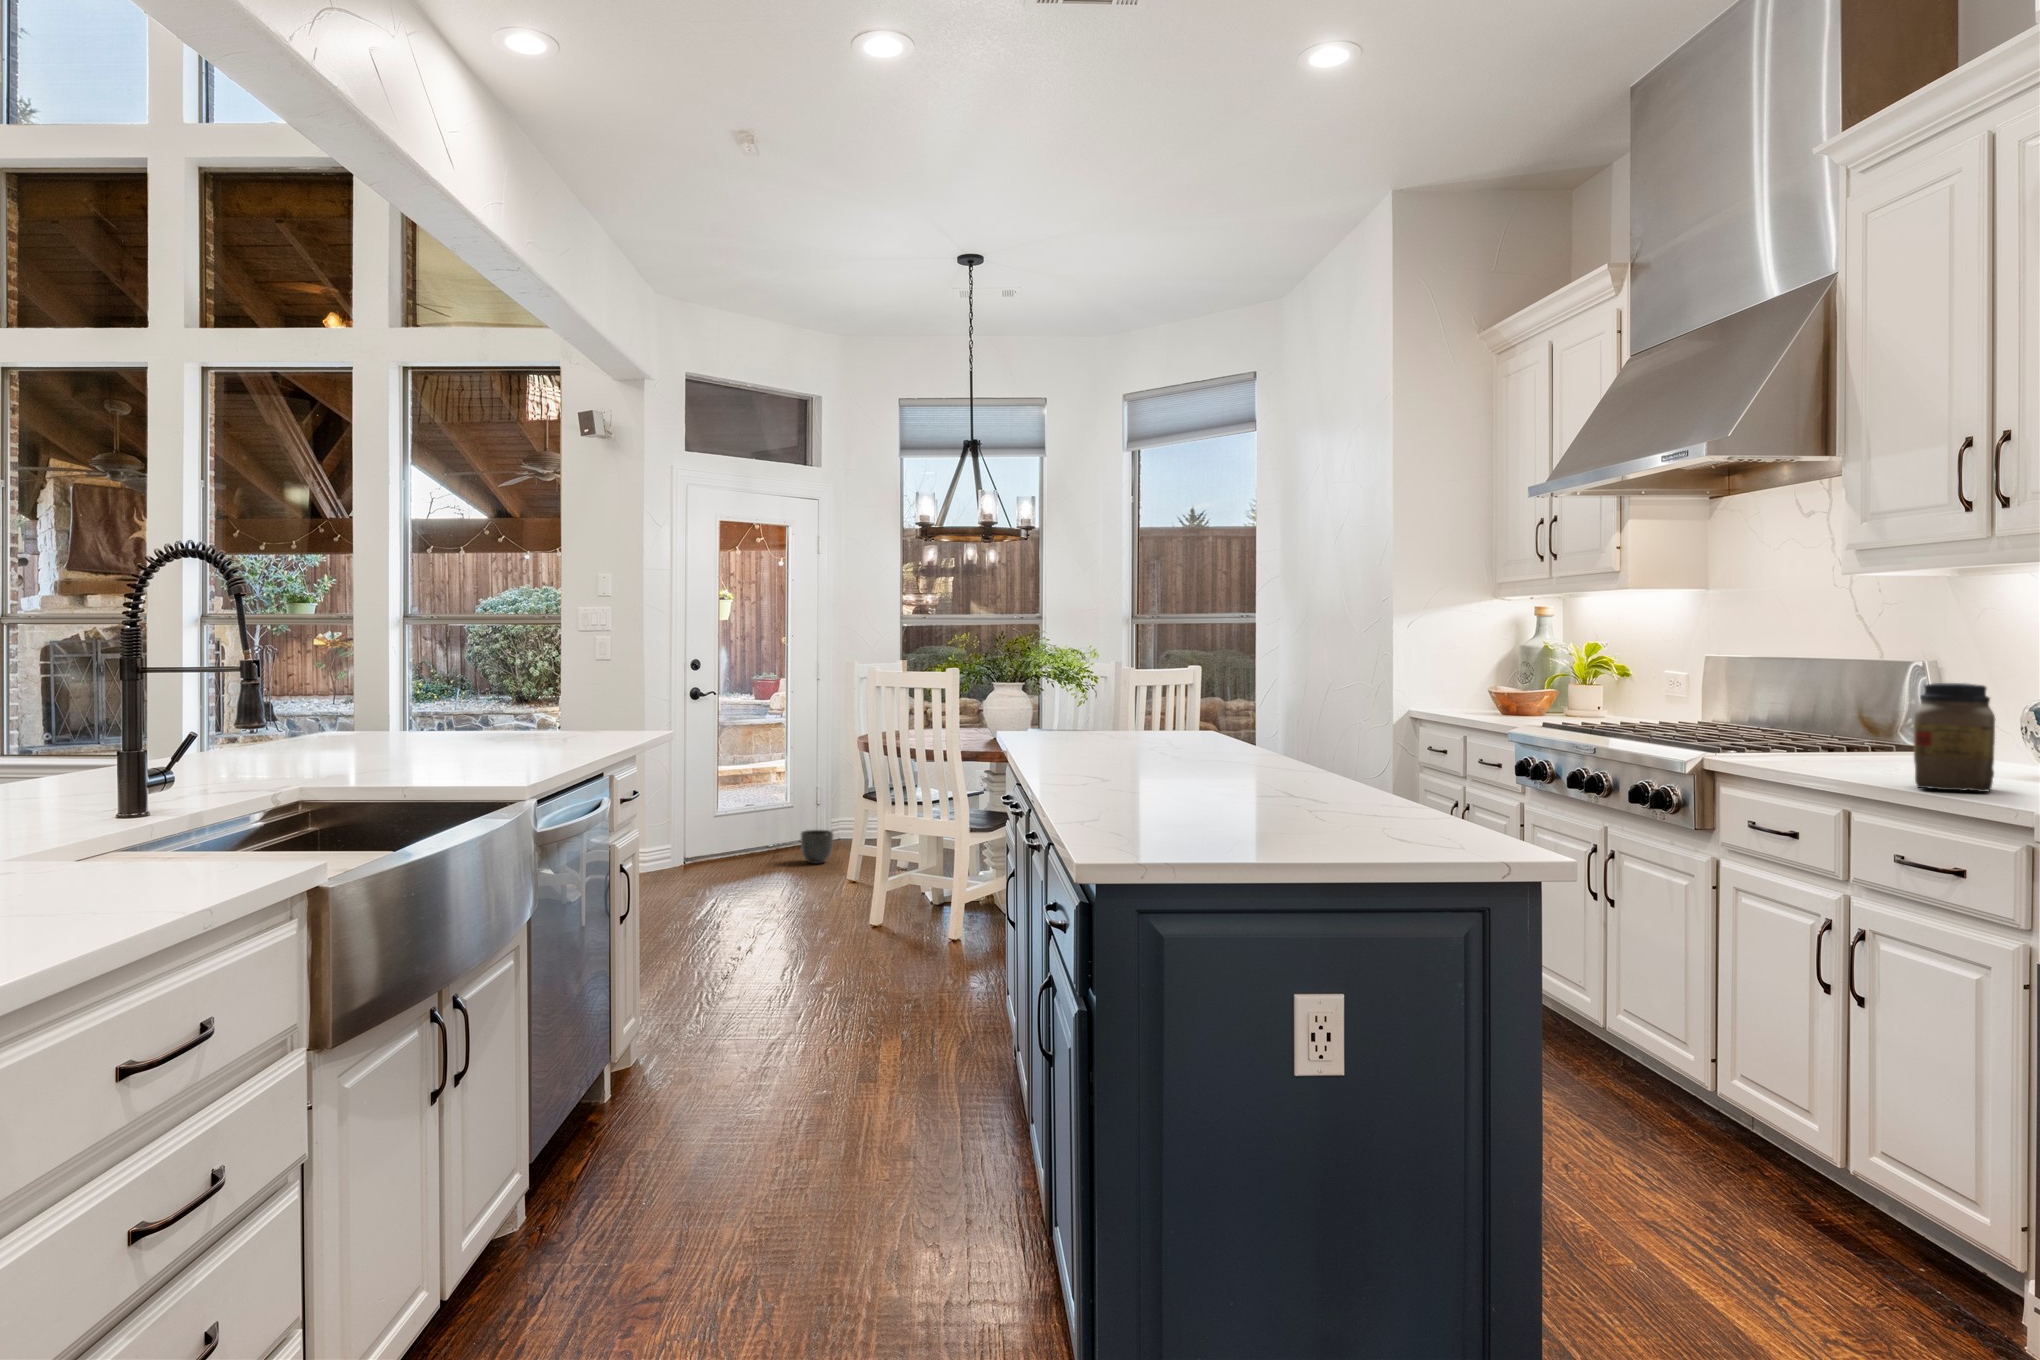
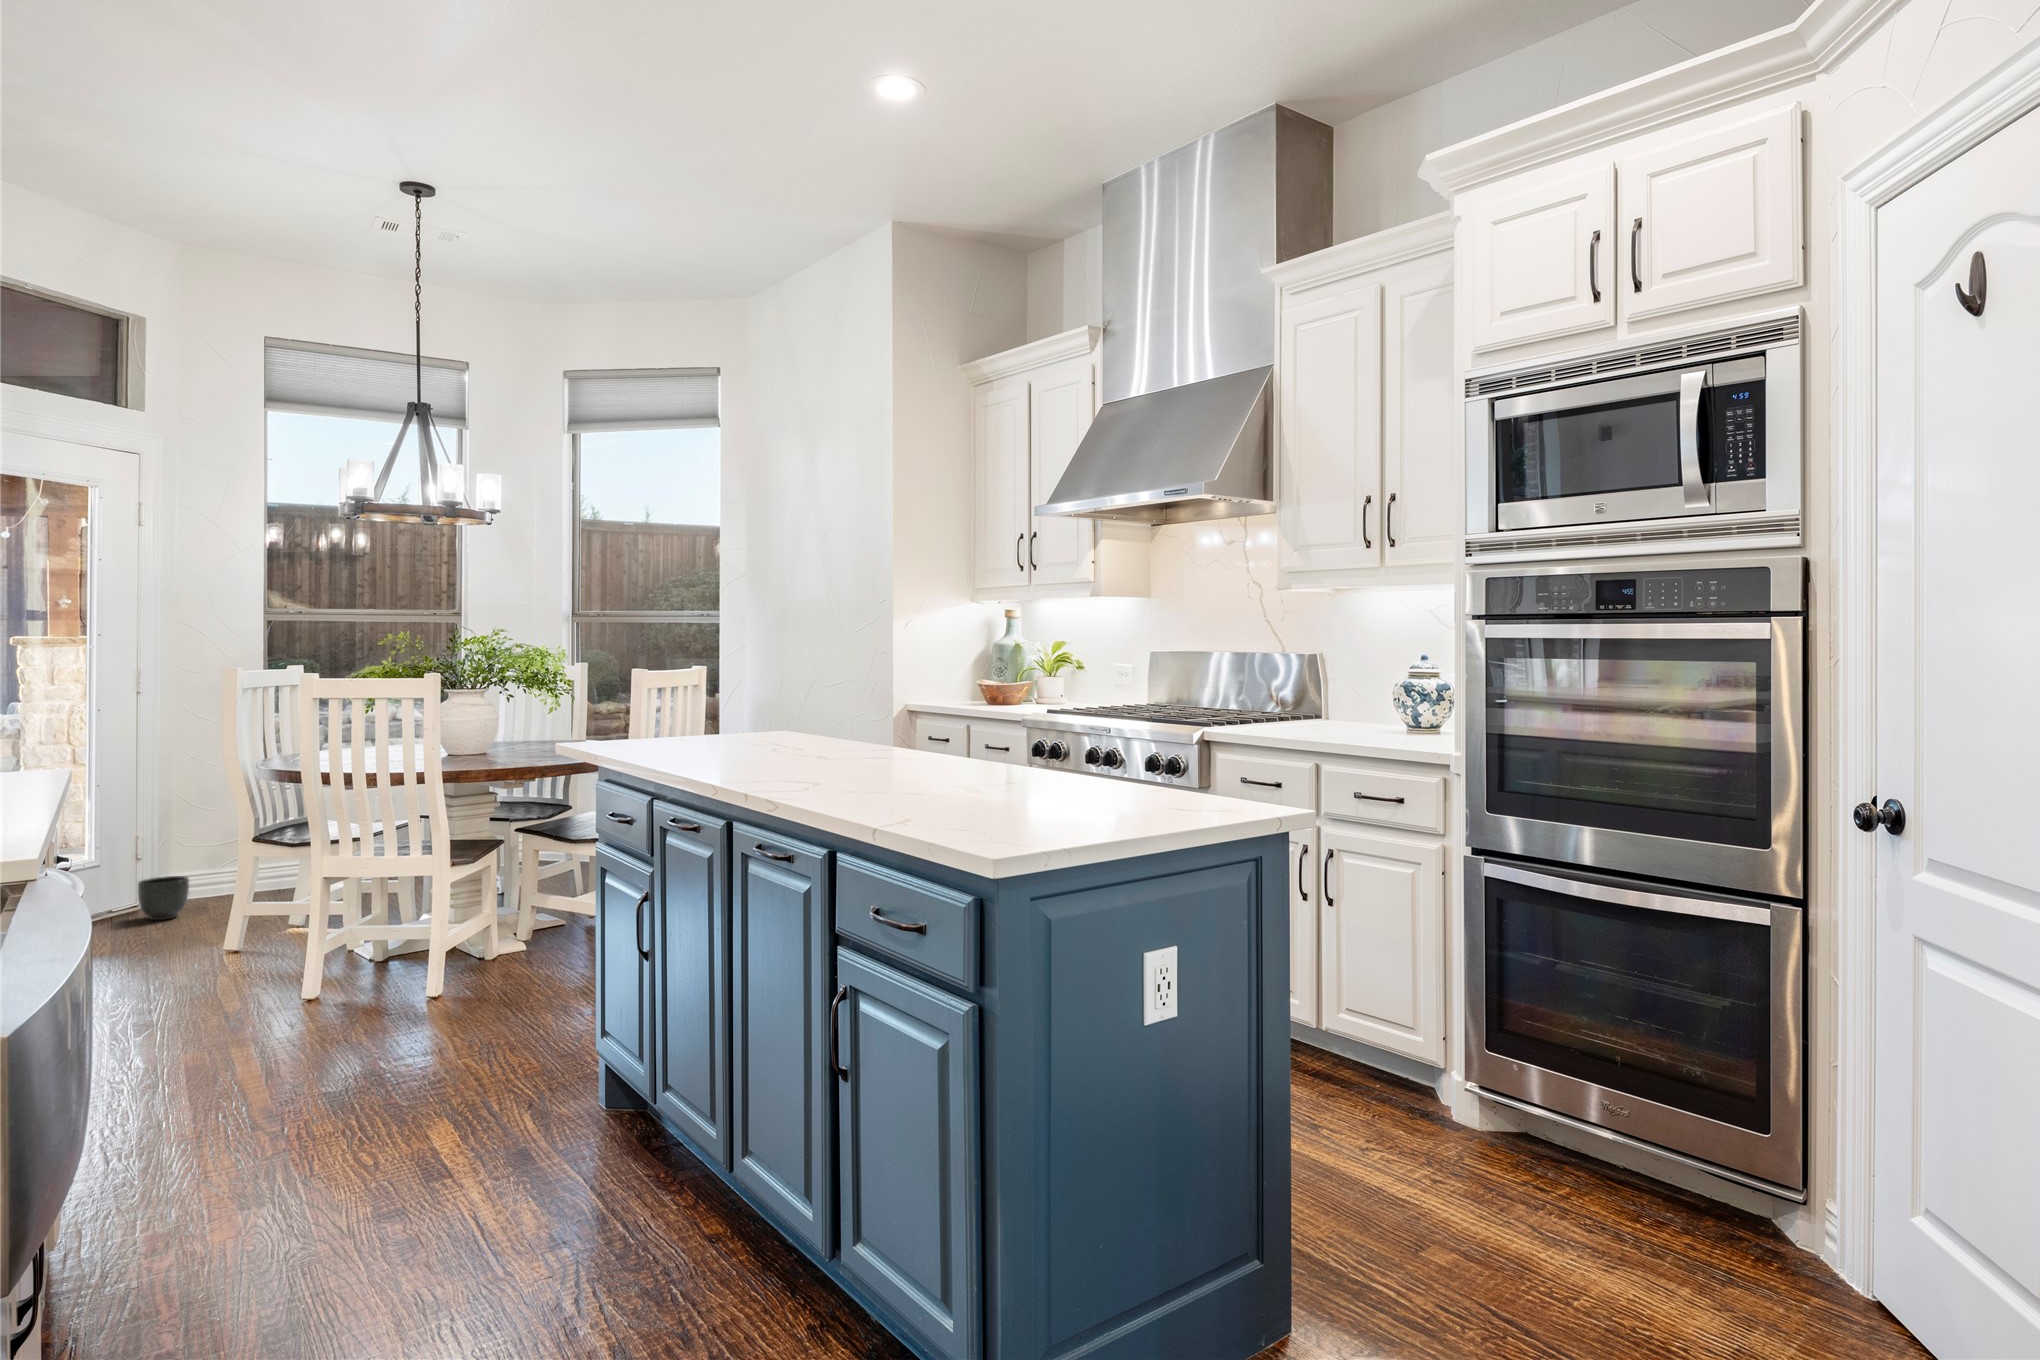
jar: present [1914,683,1995,792] -> none [1370,668,1420,744]

